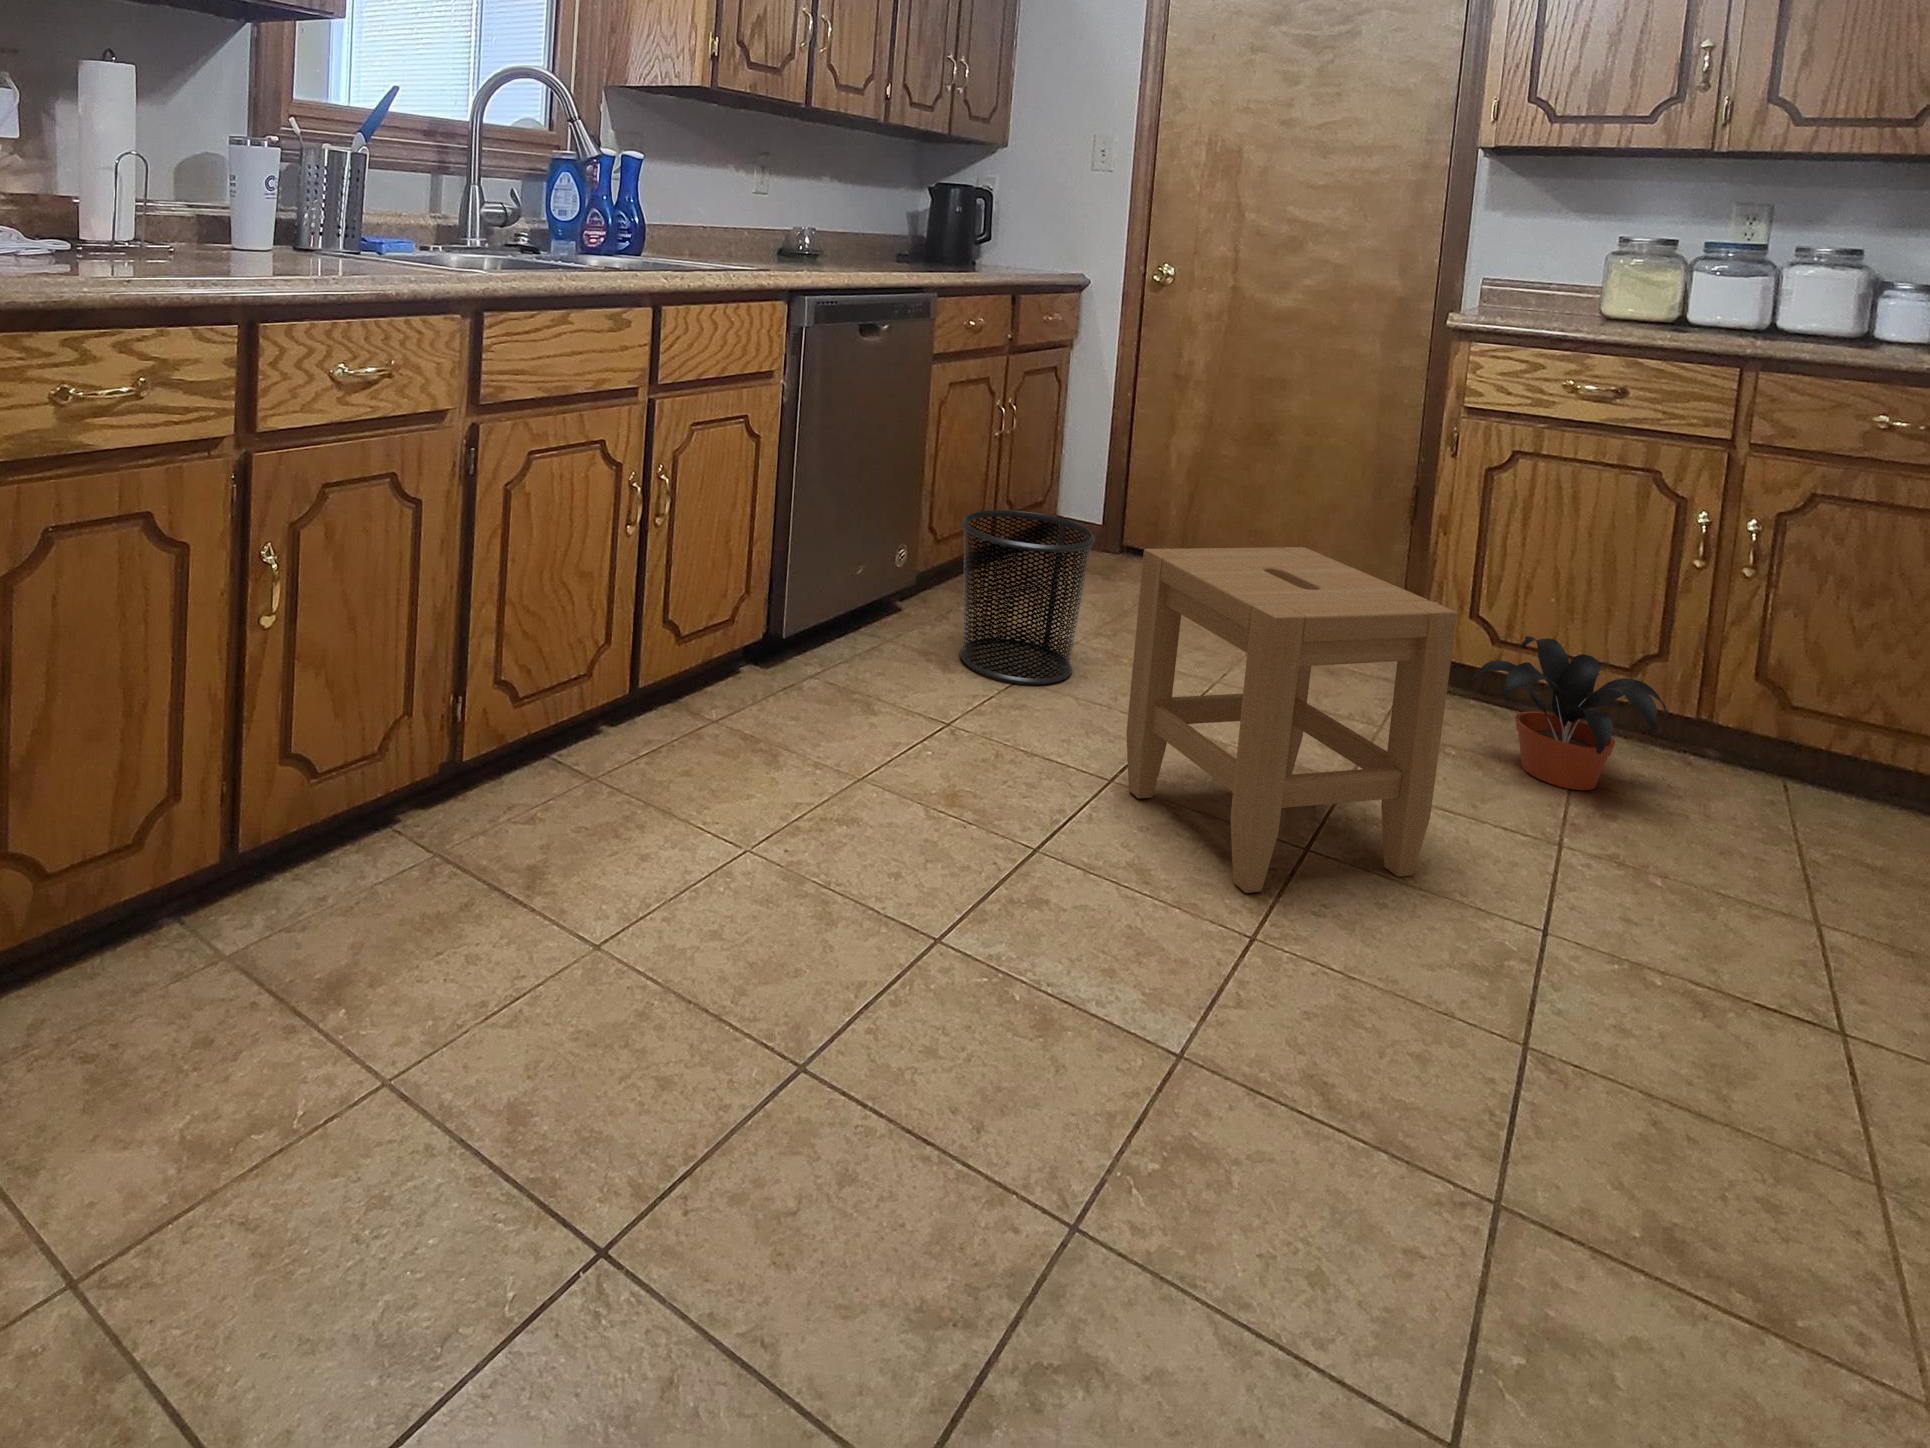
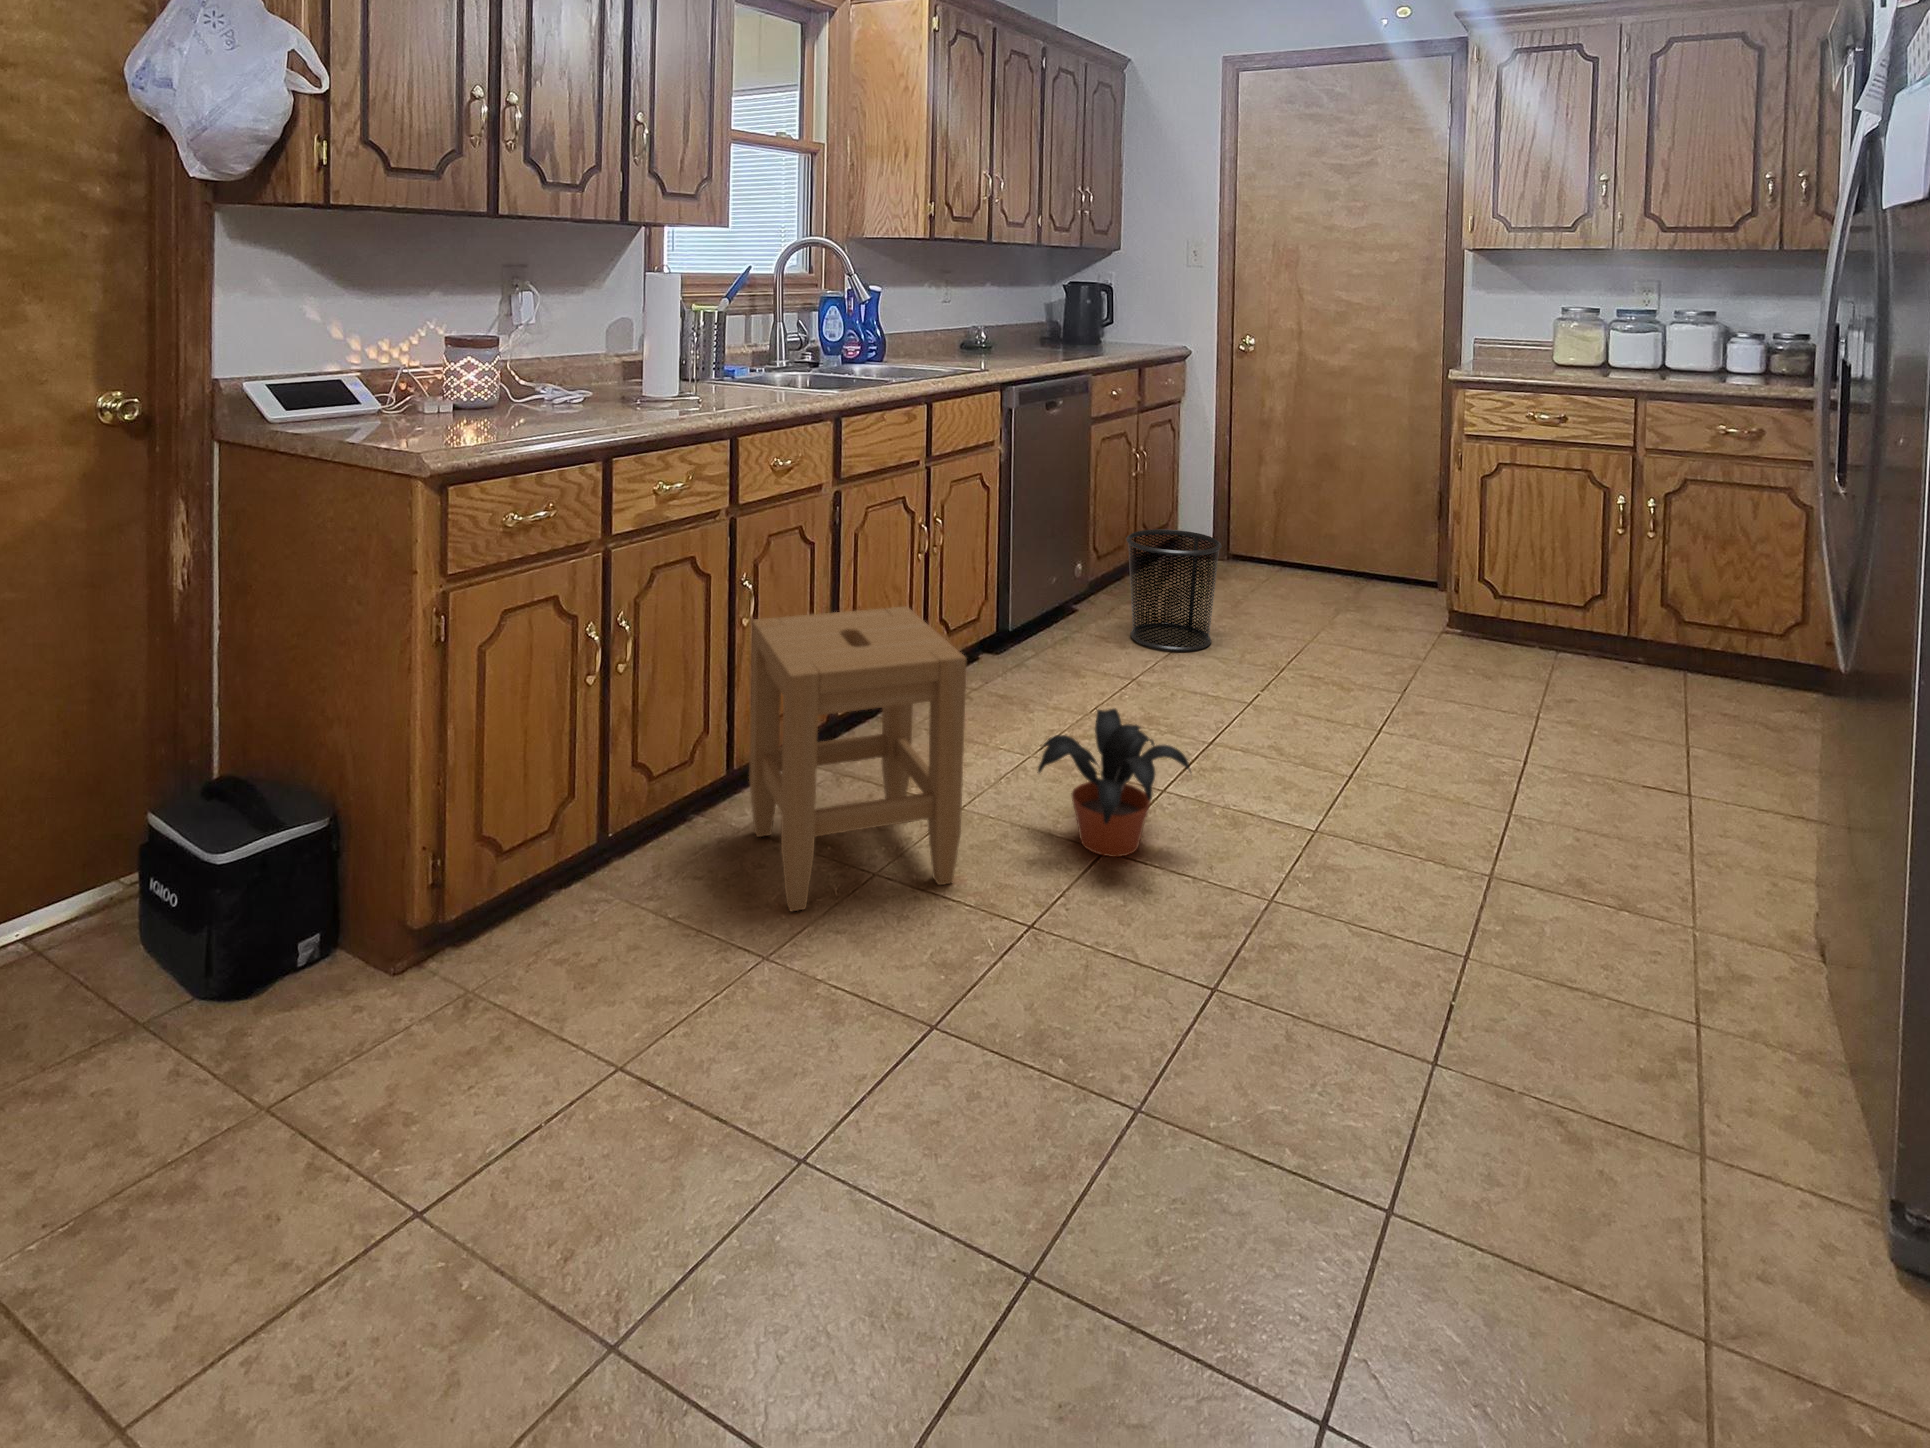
stool: present [1126,547,1457,893] -> present [749,606,967,911]
potted plant: present [1472,636,1667,790] -> present [1038,709,1190,857]

